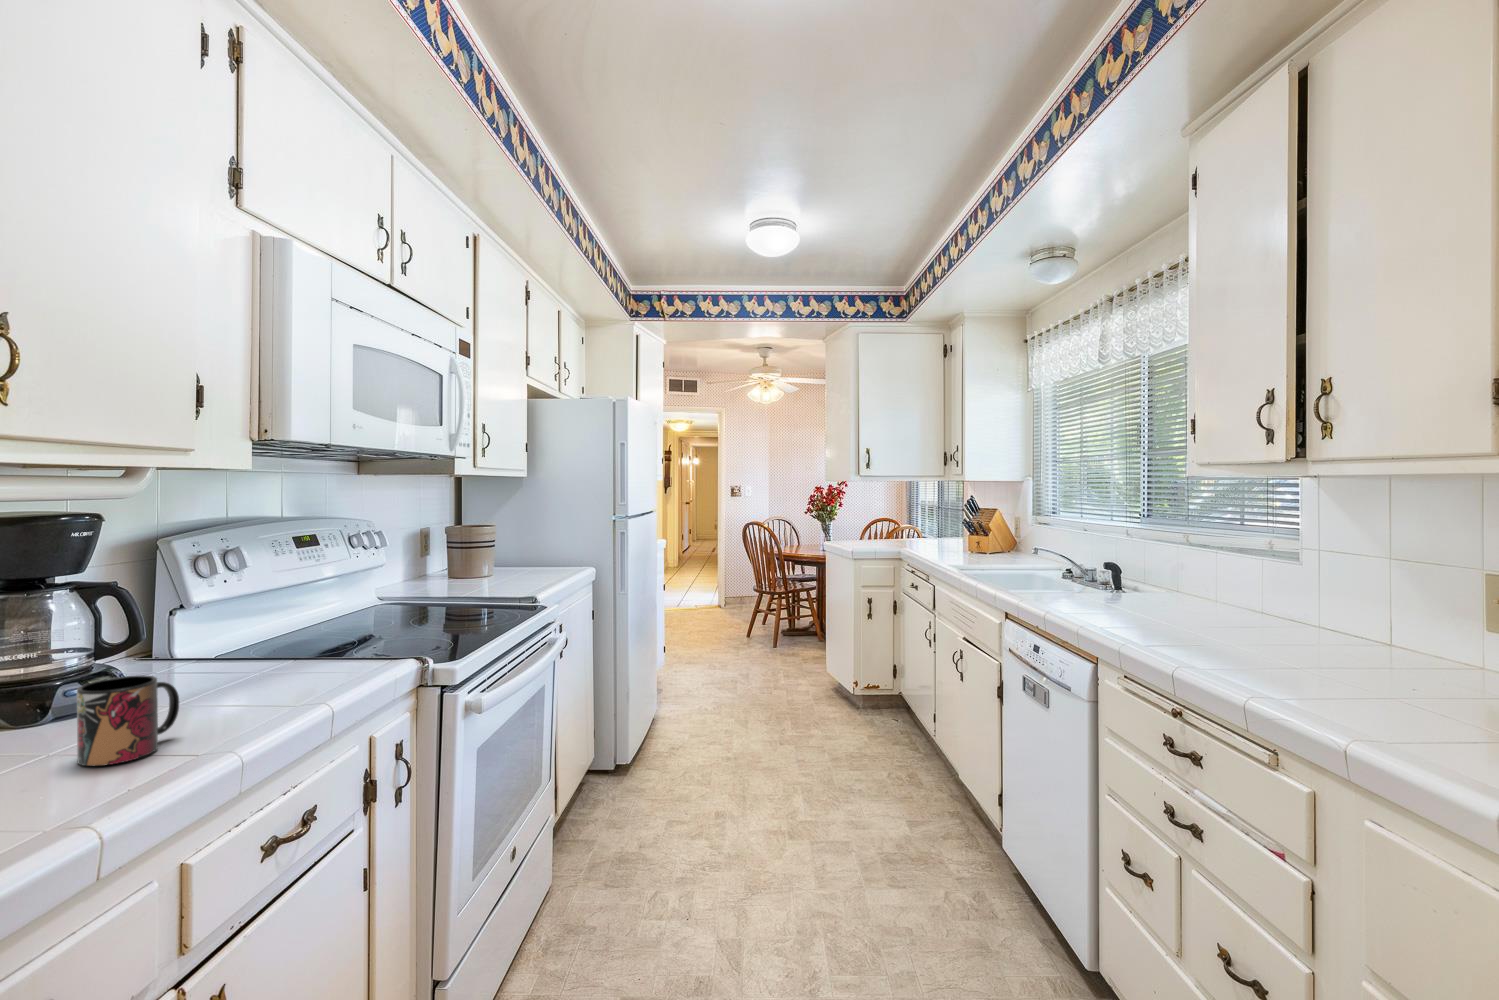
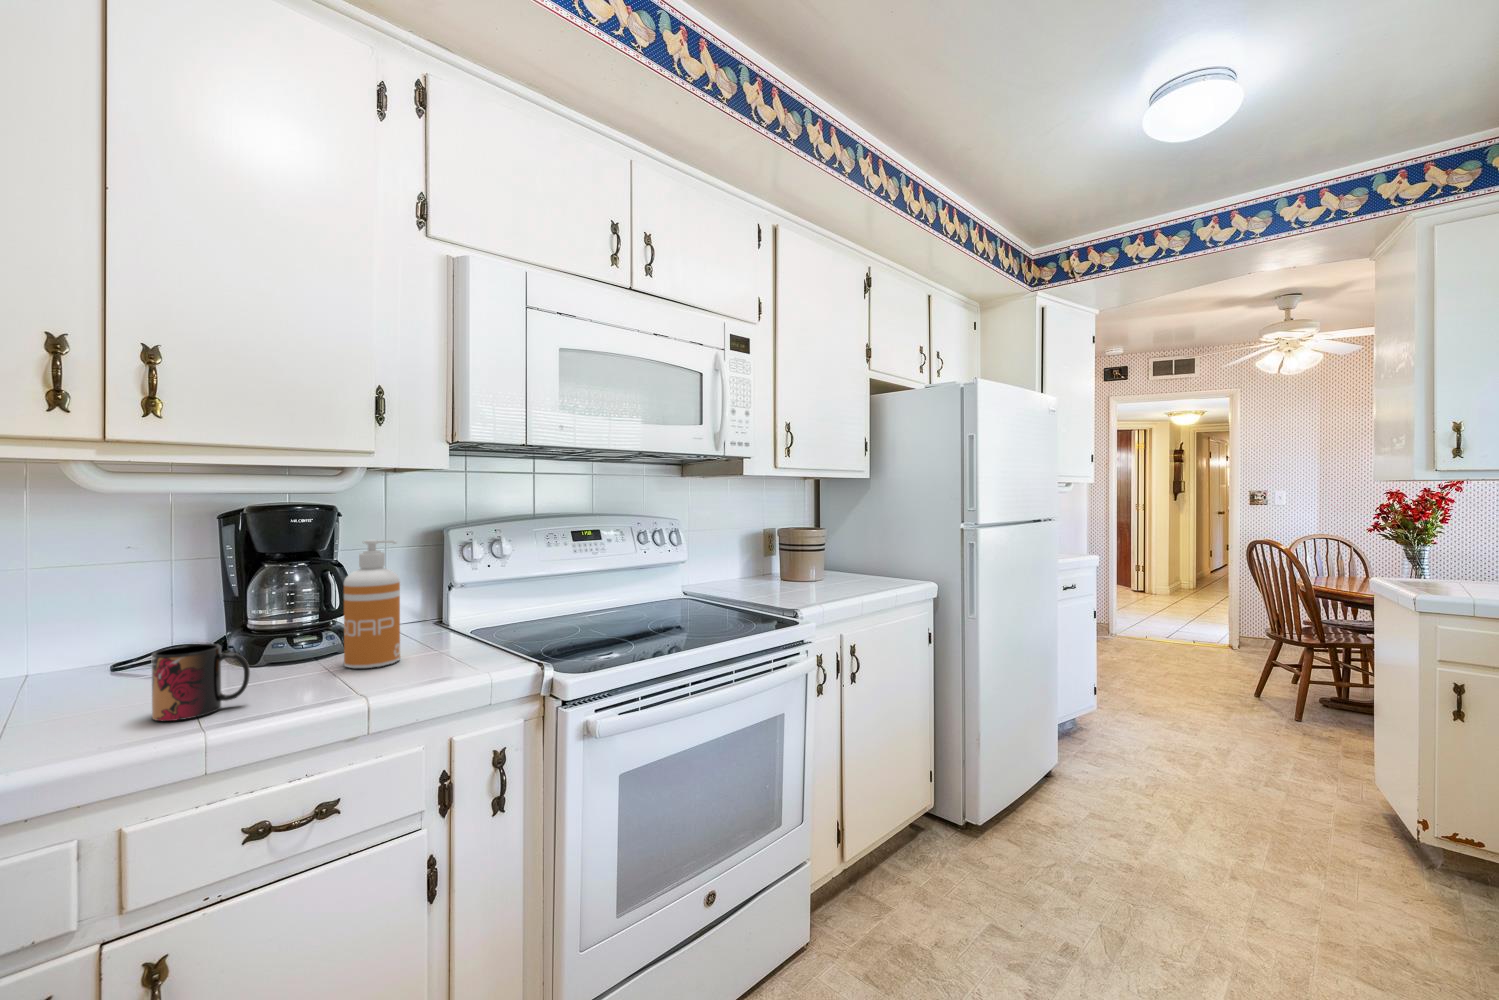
soap dispenser: none [166,551,237,697] -> present [344,540,400,668]

